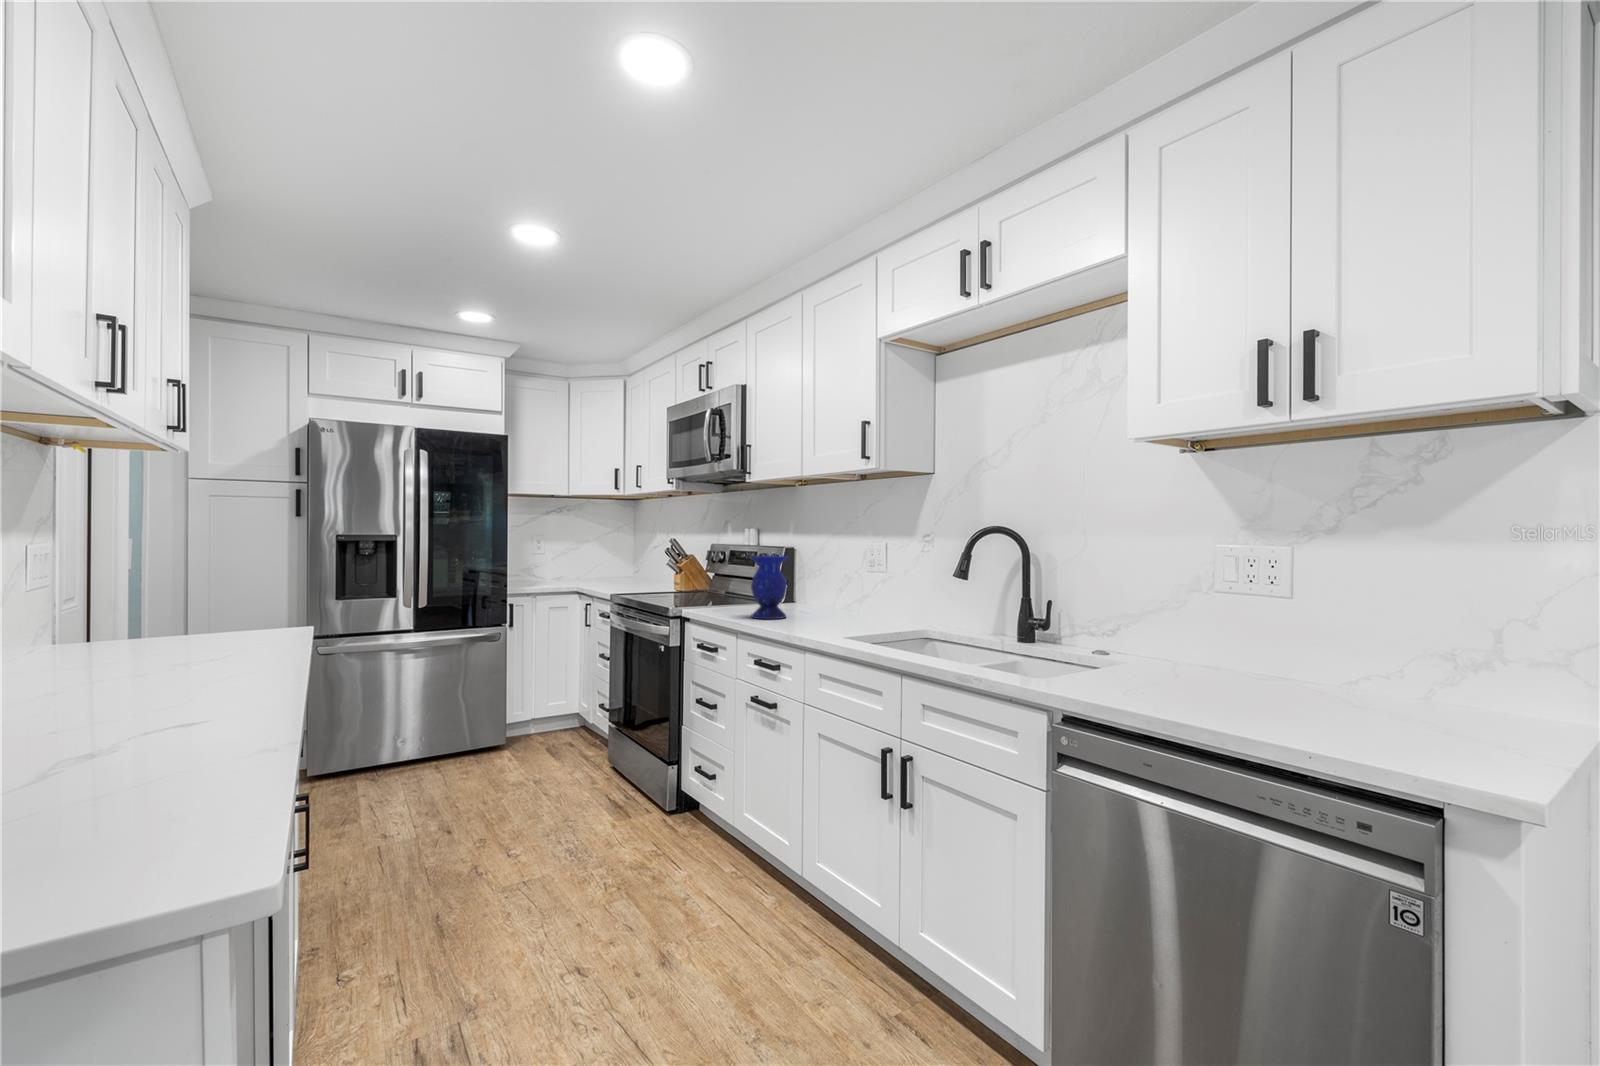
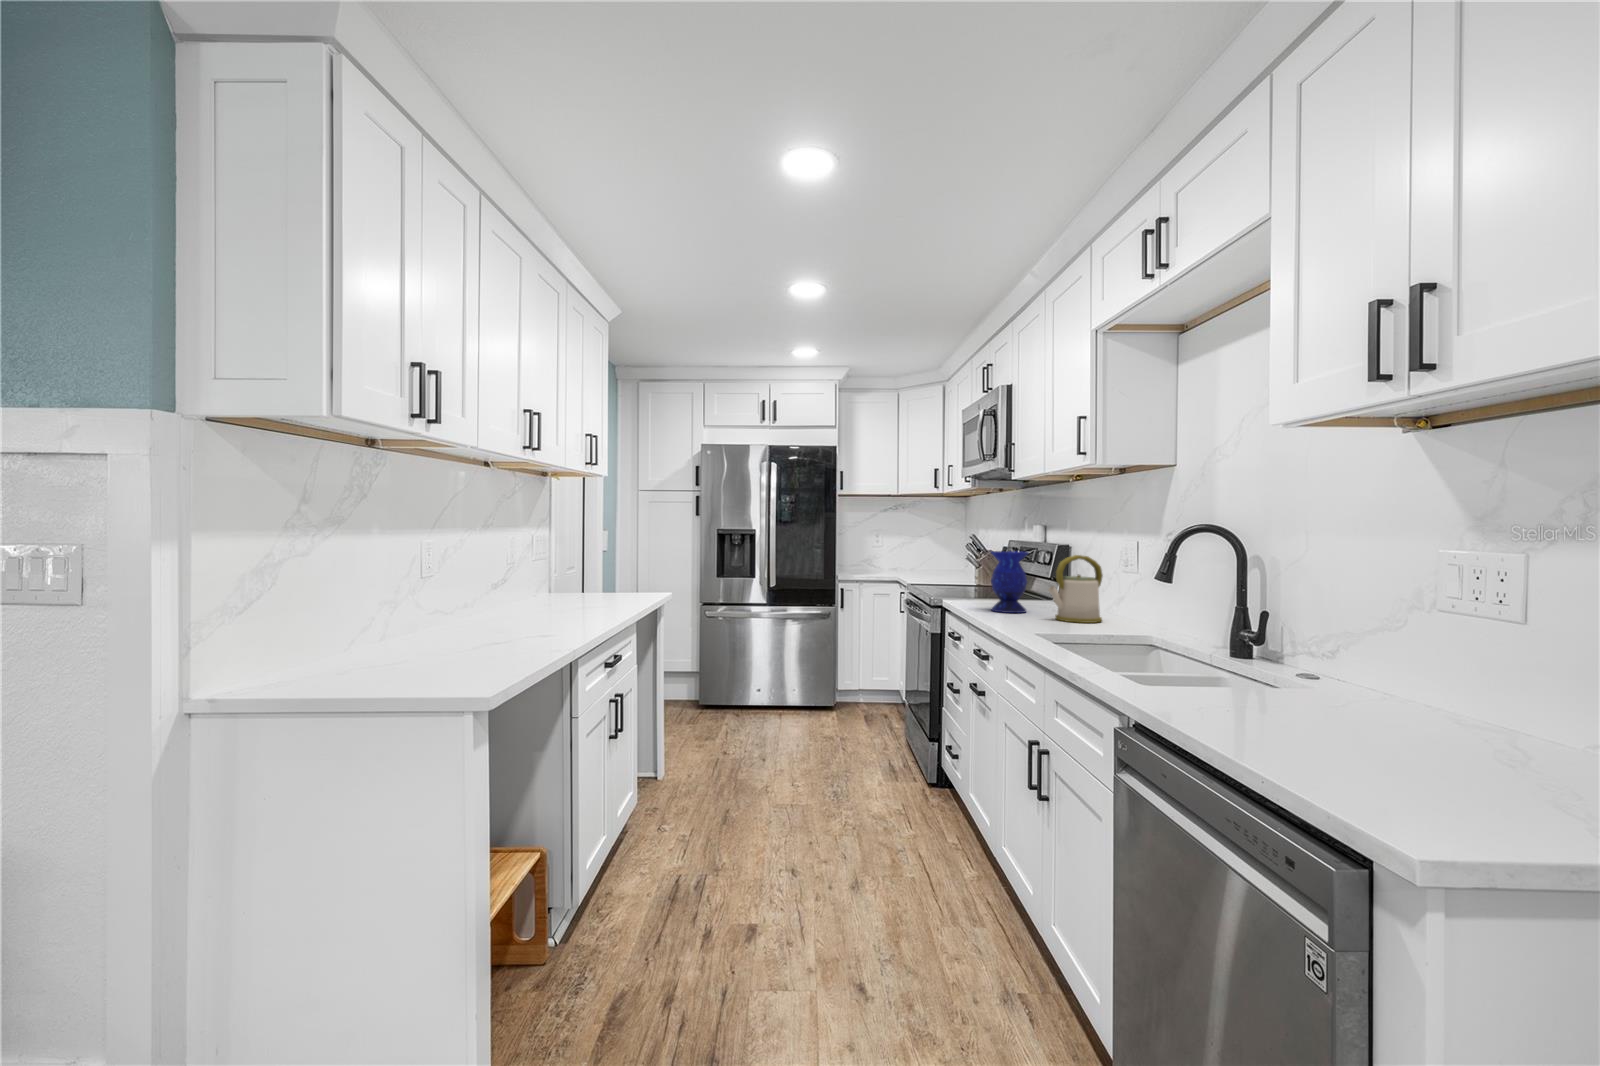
kettle: none [821,558,866,624] -> present [1049,555,1103,623]

